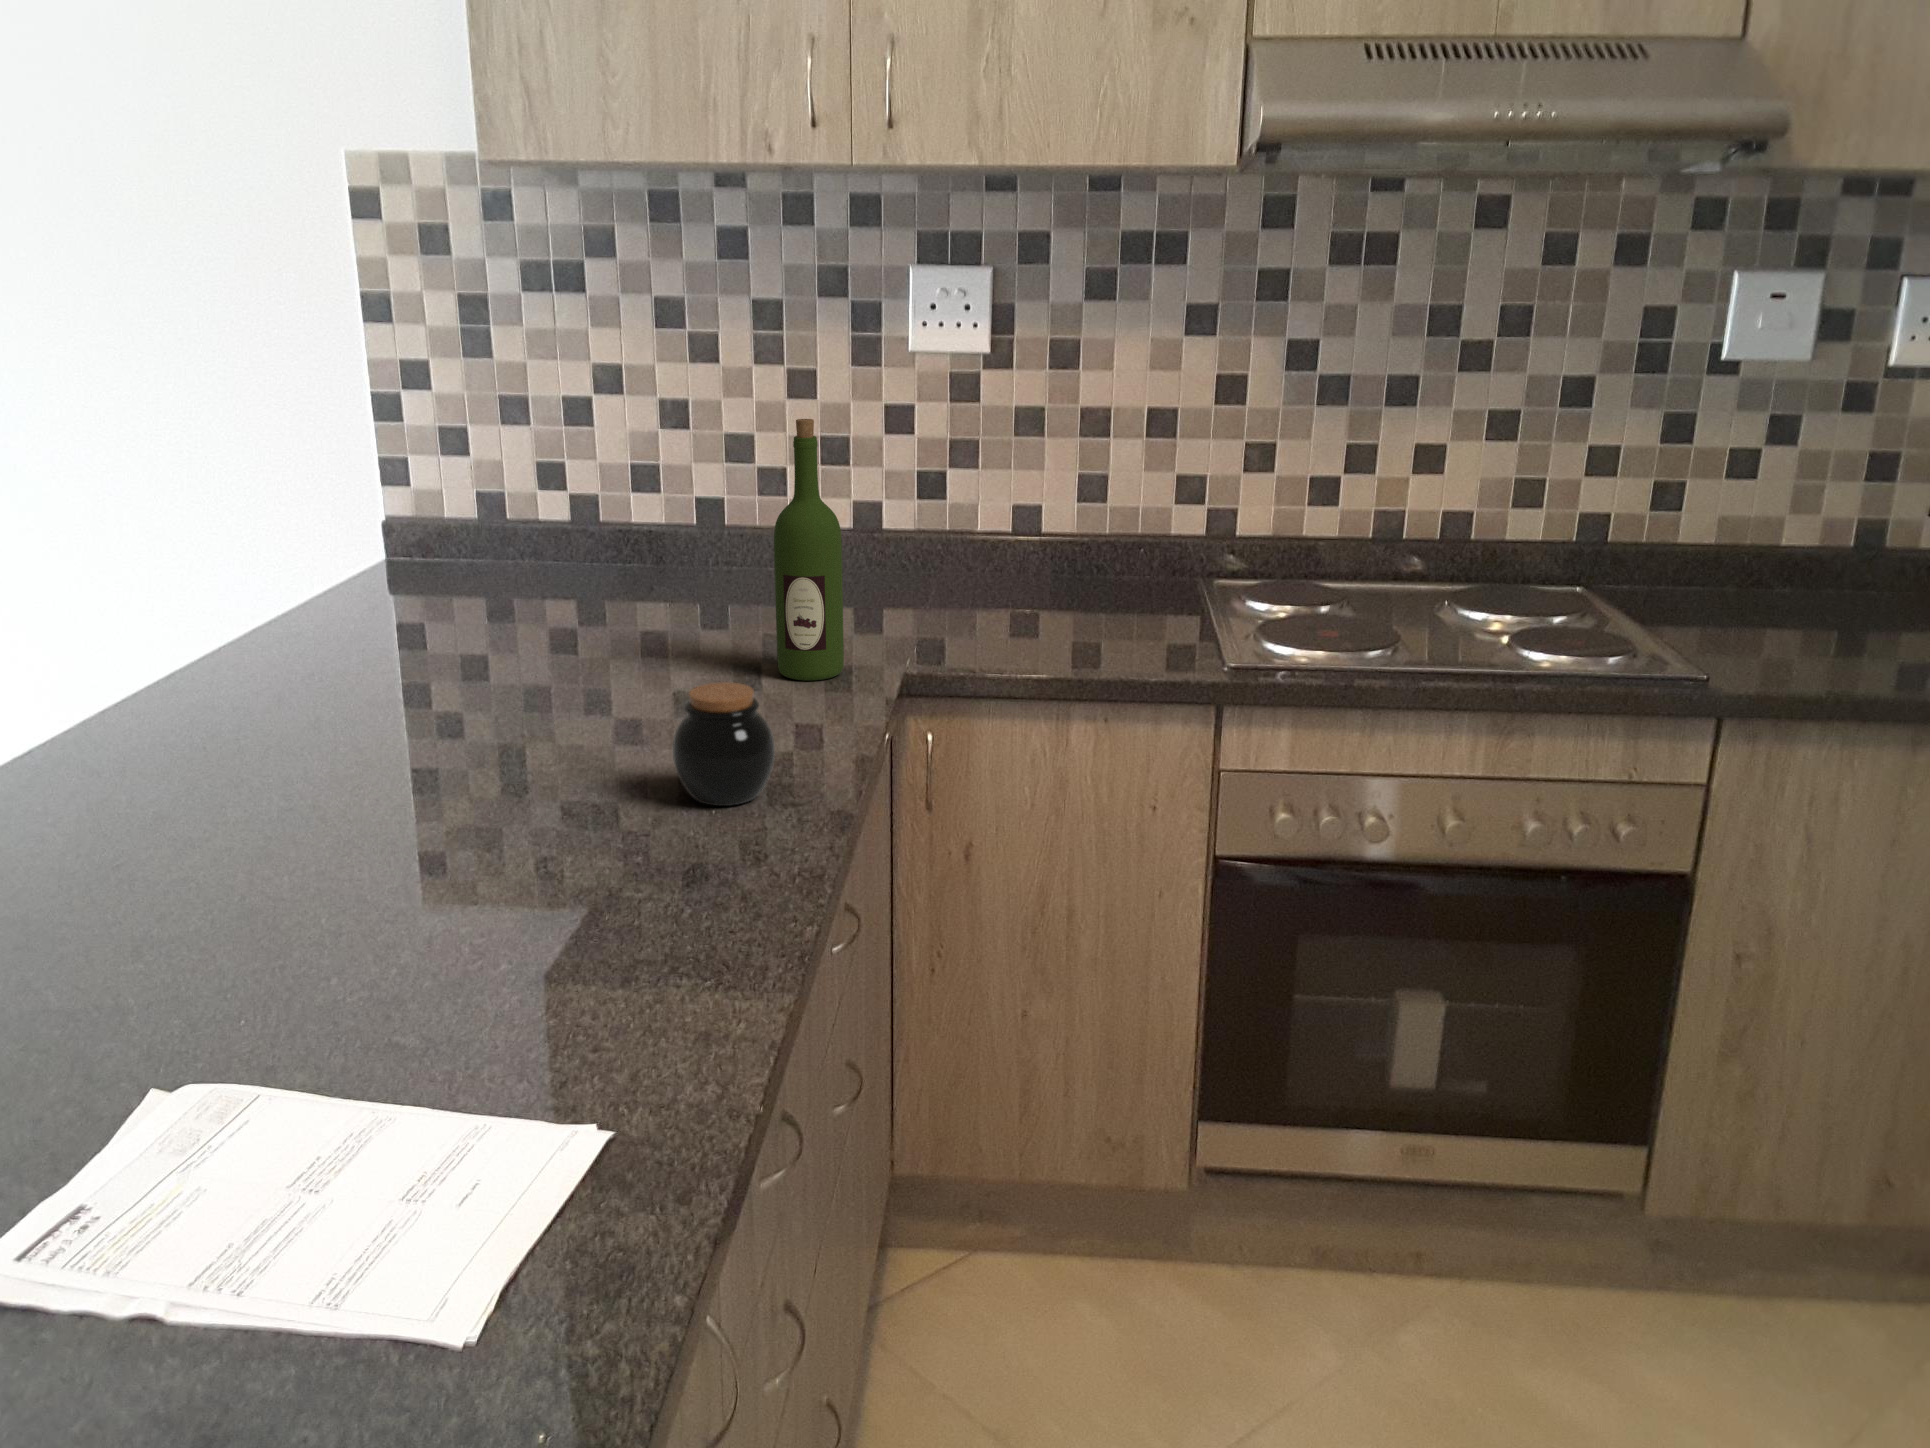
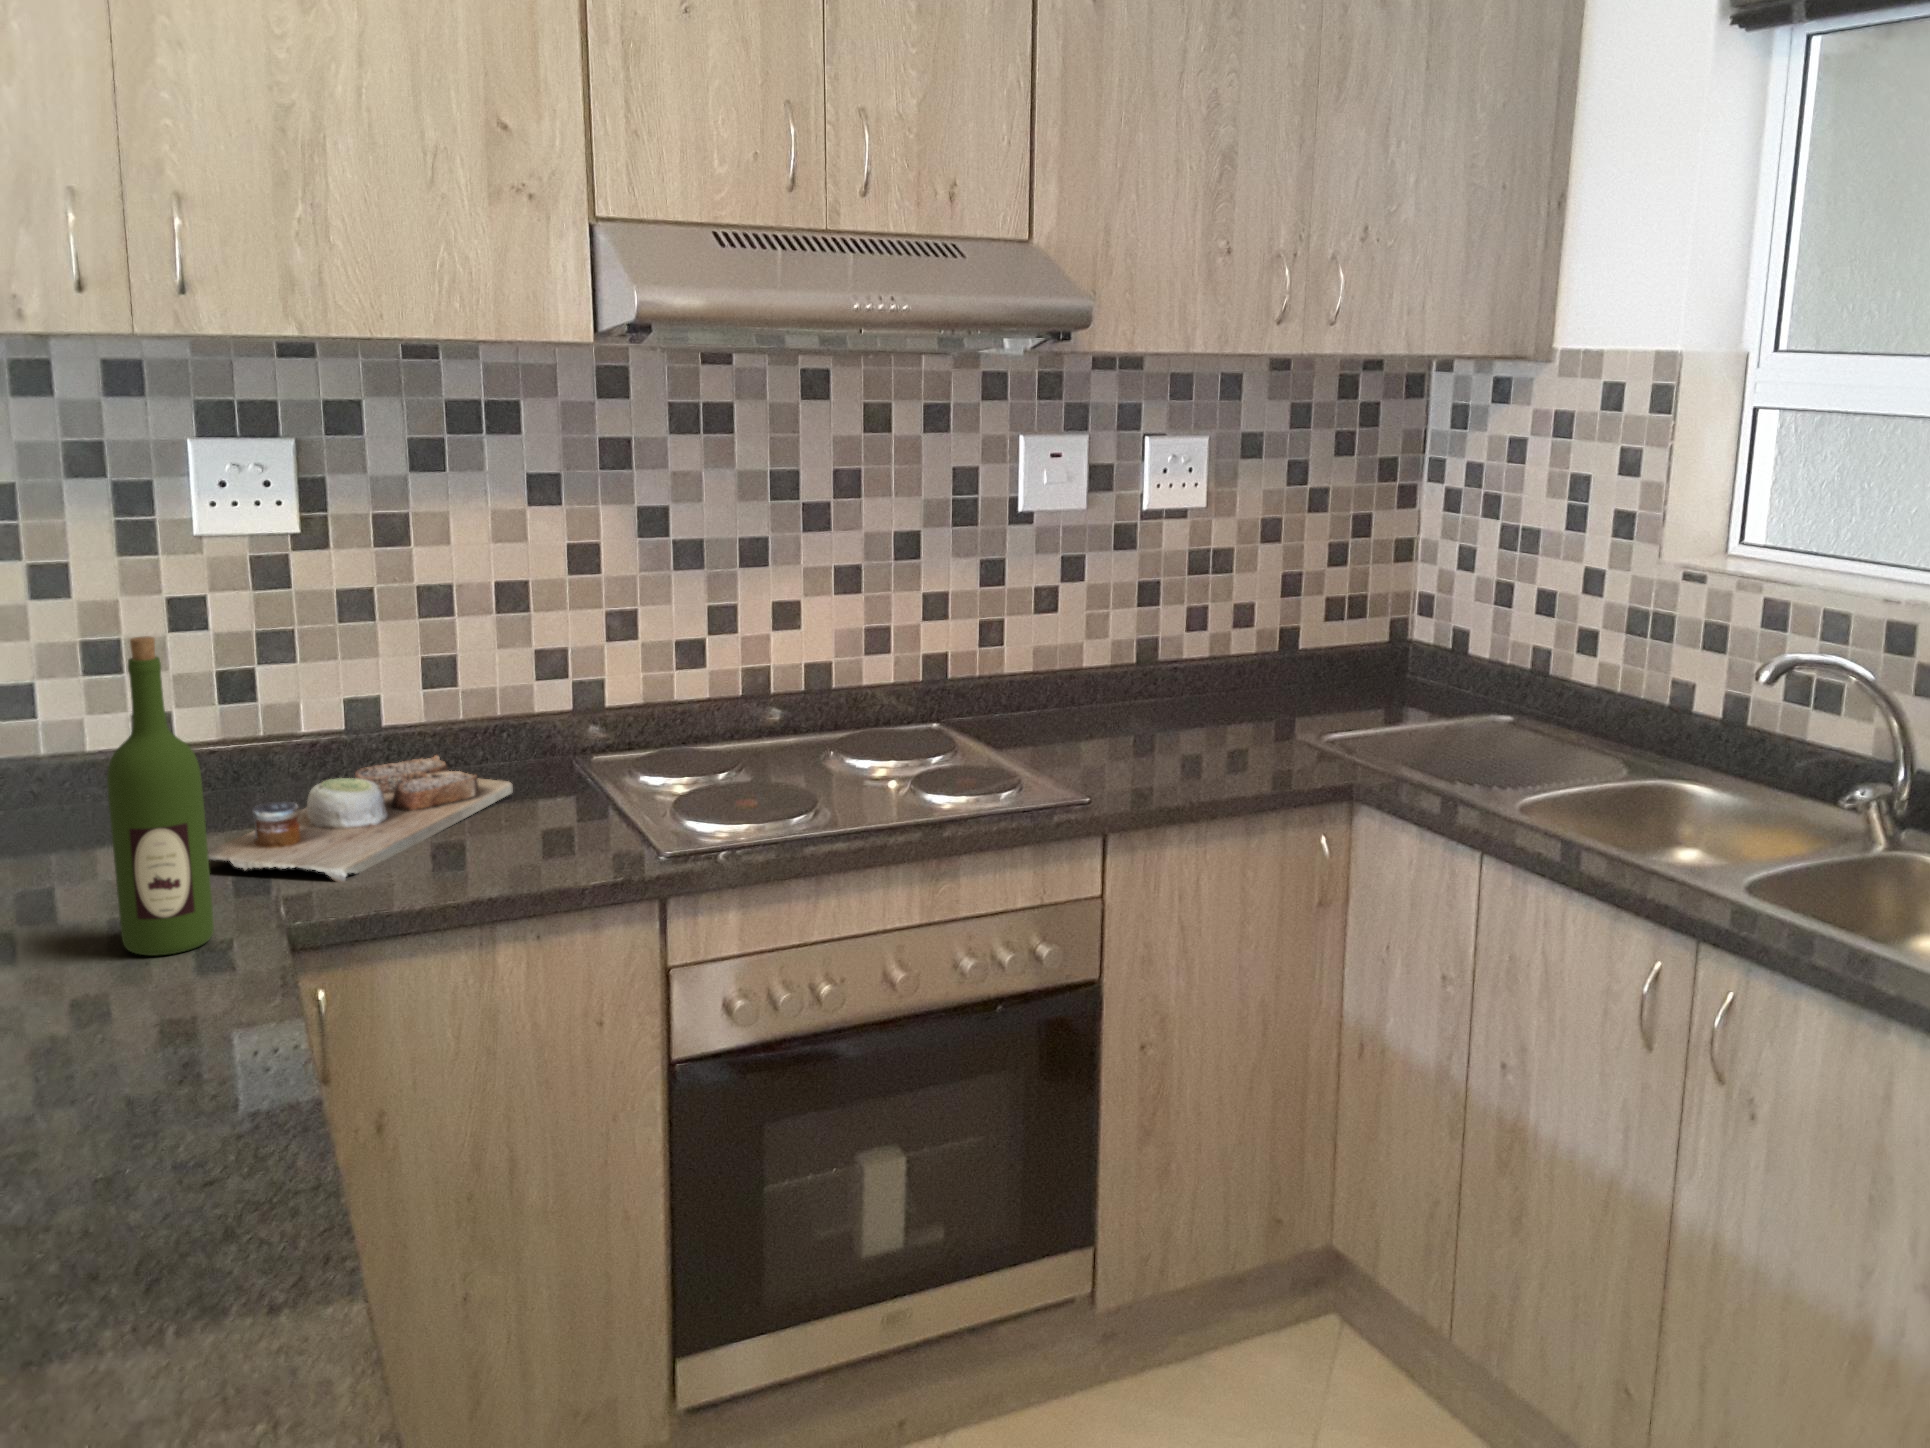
cutting board: none [862,560,1138,653] -> present [208,755,513,882]
jar: present [673,682,775,806] -> none [92,983,236,1145]

